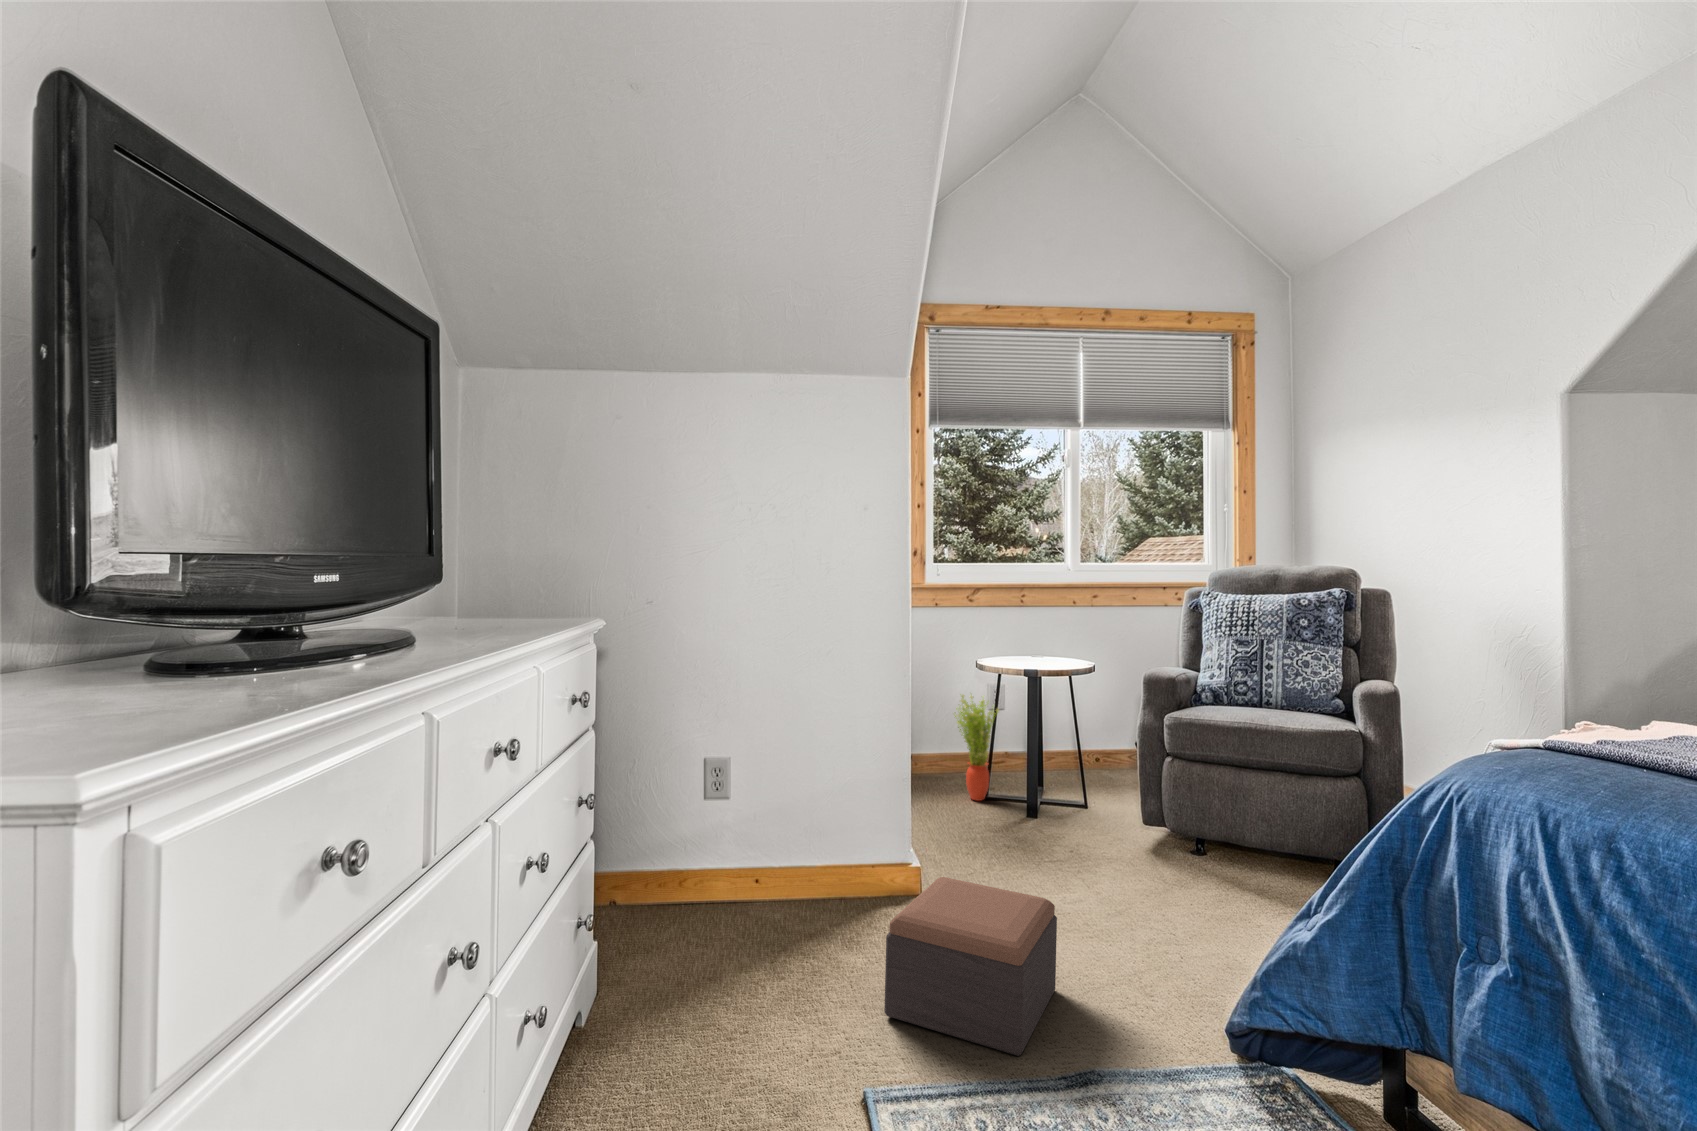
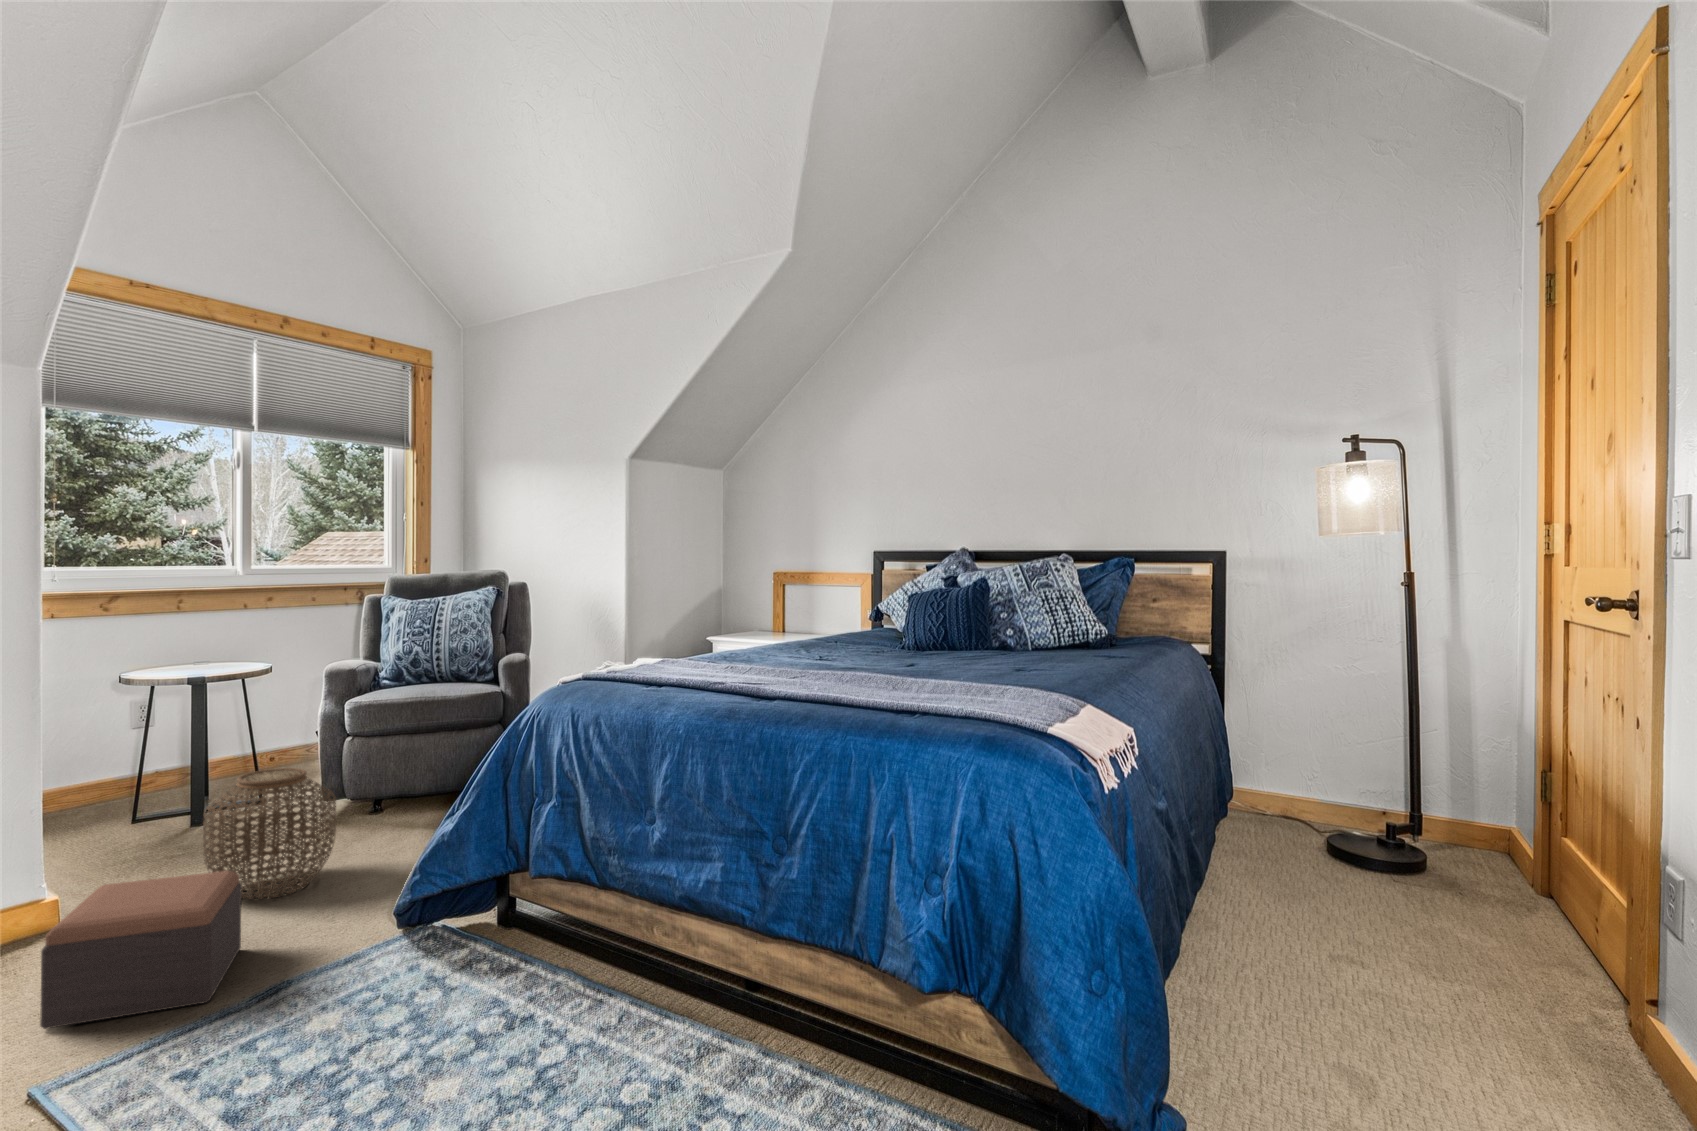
potted plant: present [955,695,999,801] -> none [82,708,151,828]
woven basket: none [1029,783,1155,930] -> present [203,768,336,899]

